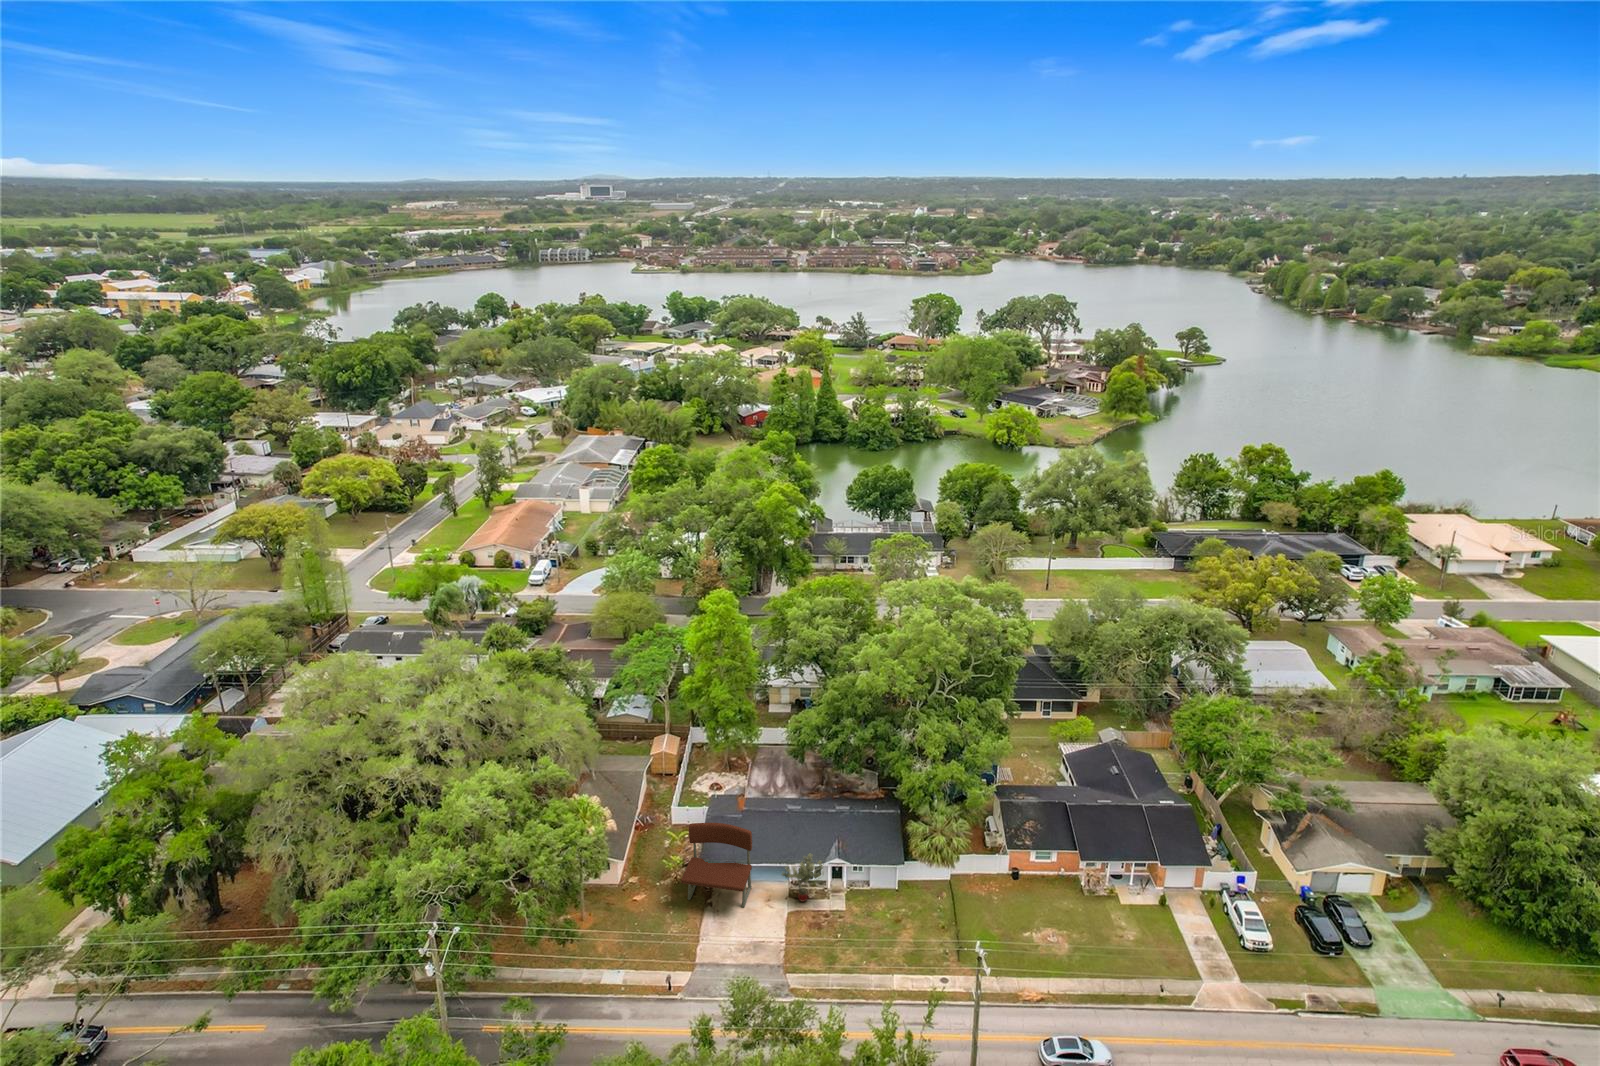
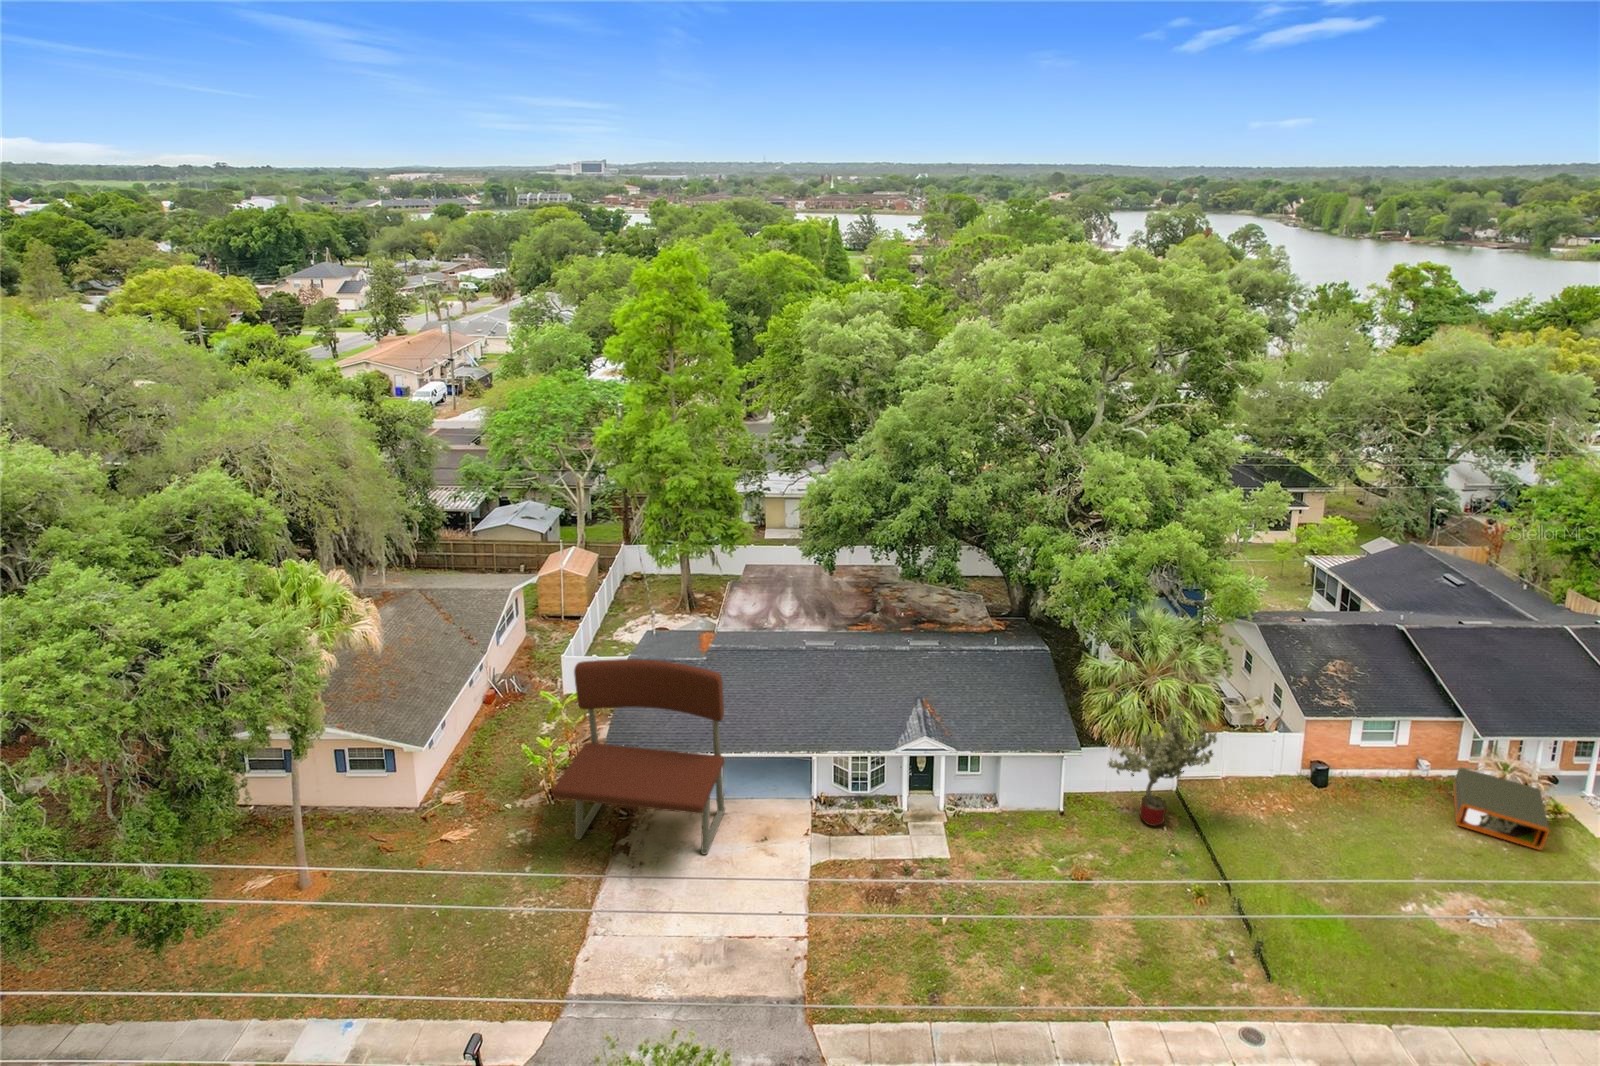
potted tree: present [782,853,823,902] -> present [1108,710,1217,826]
storage box: none [1063,873,1102,911] -> present [1453,768,1549,850]

